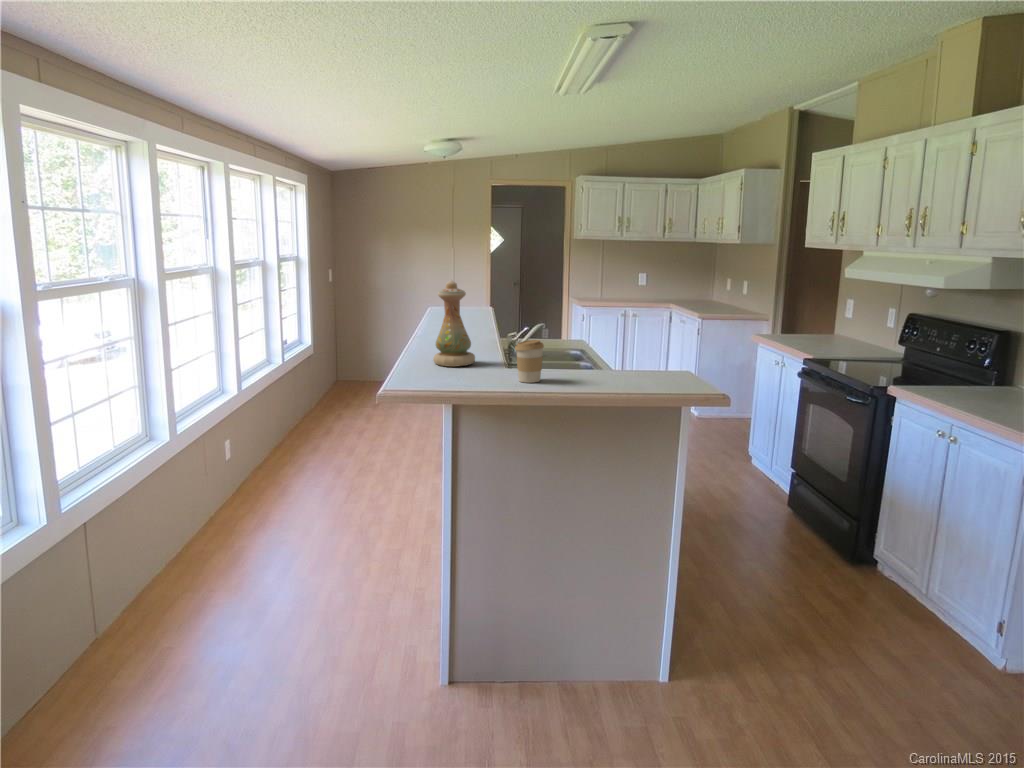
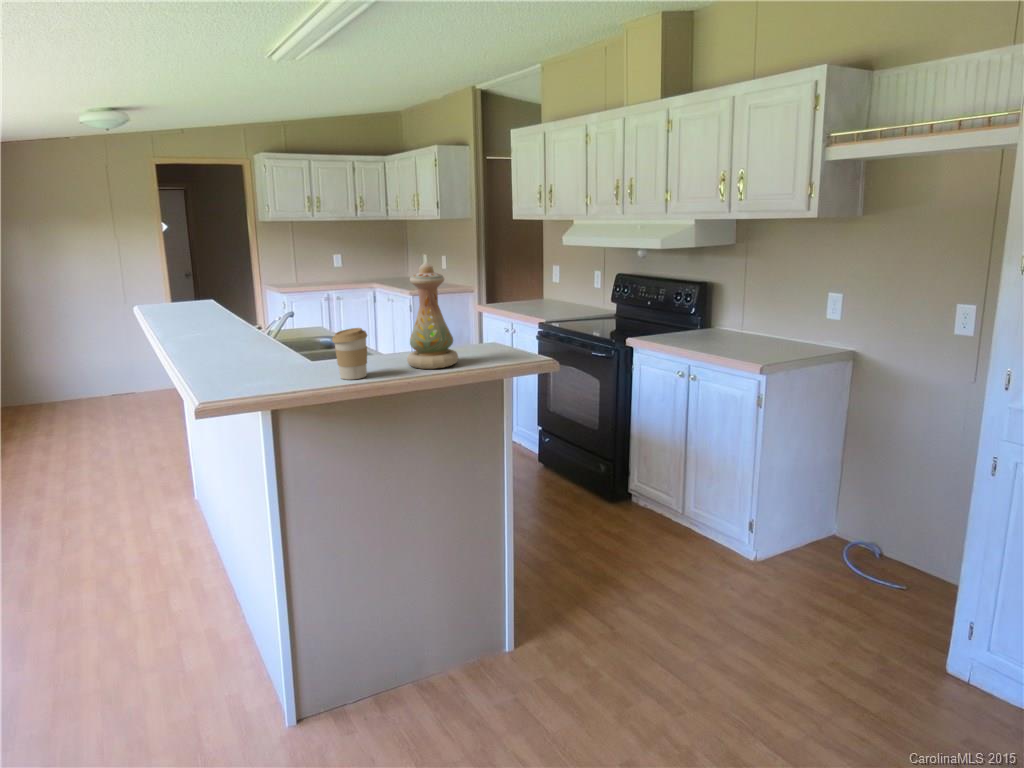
vase: present [433,280,475,367] -> present [407,262,458,369]

